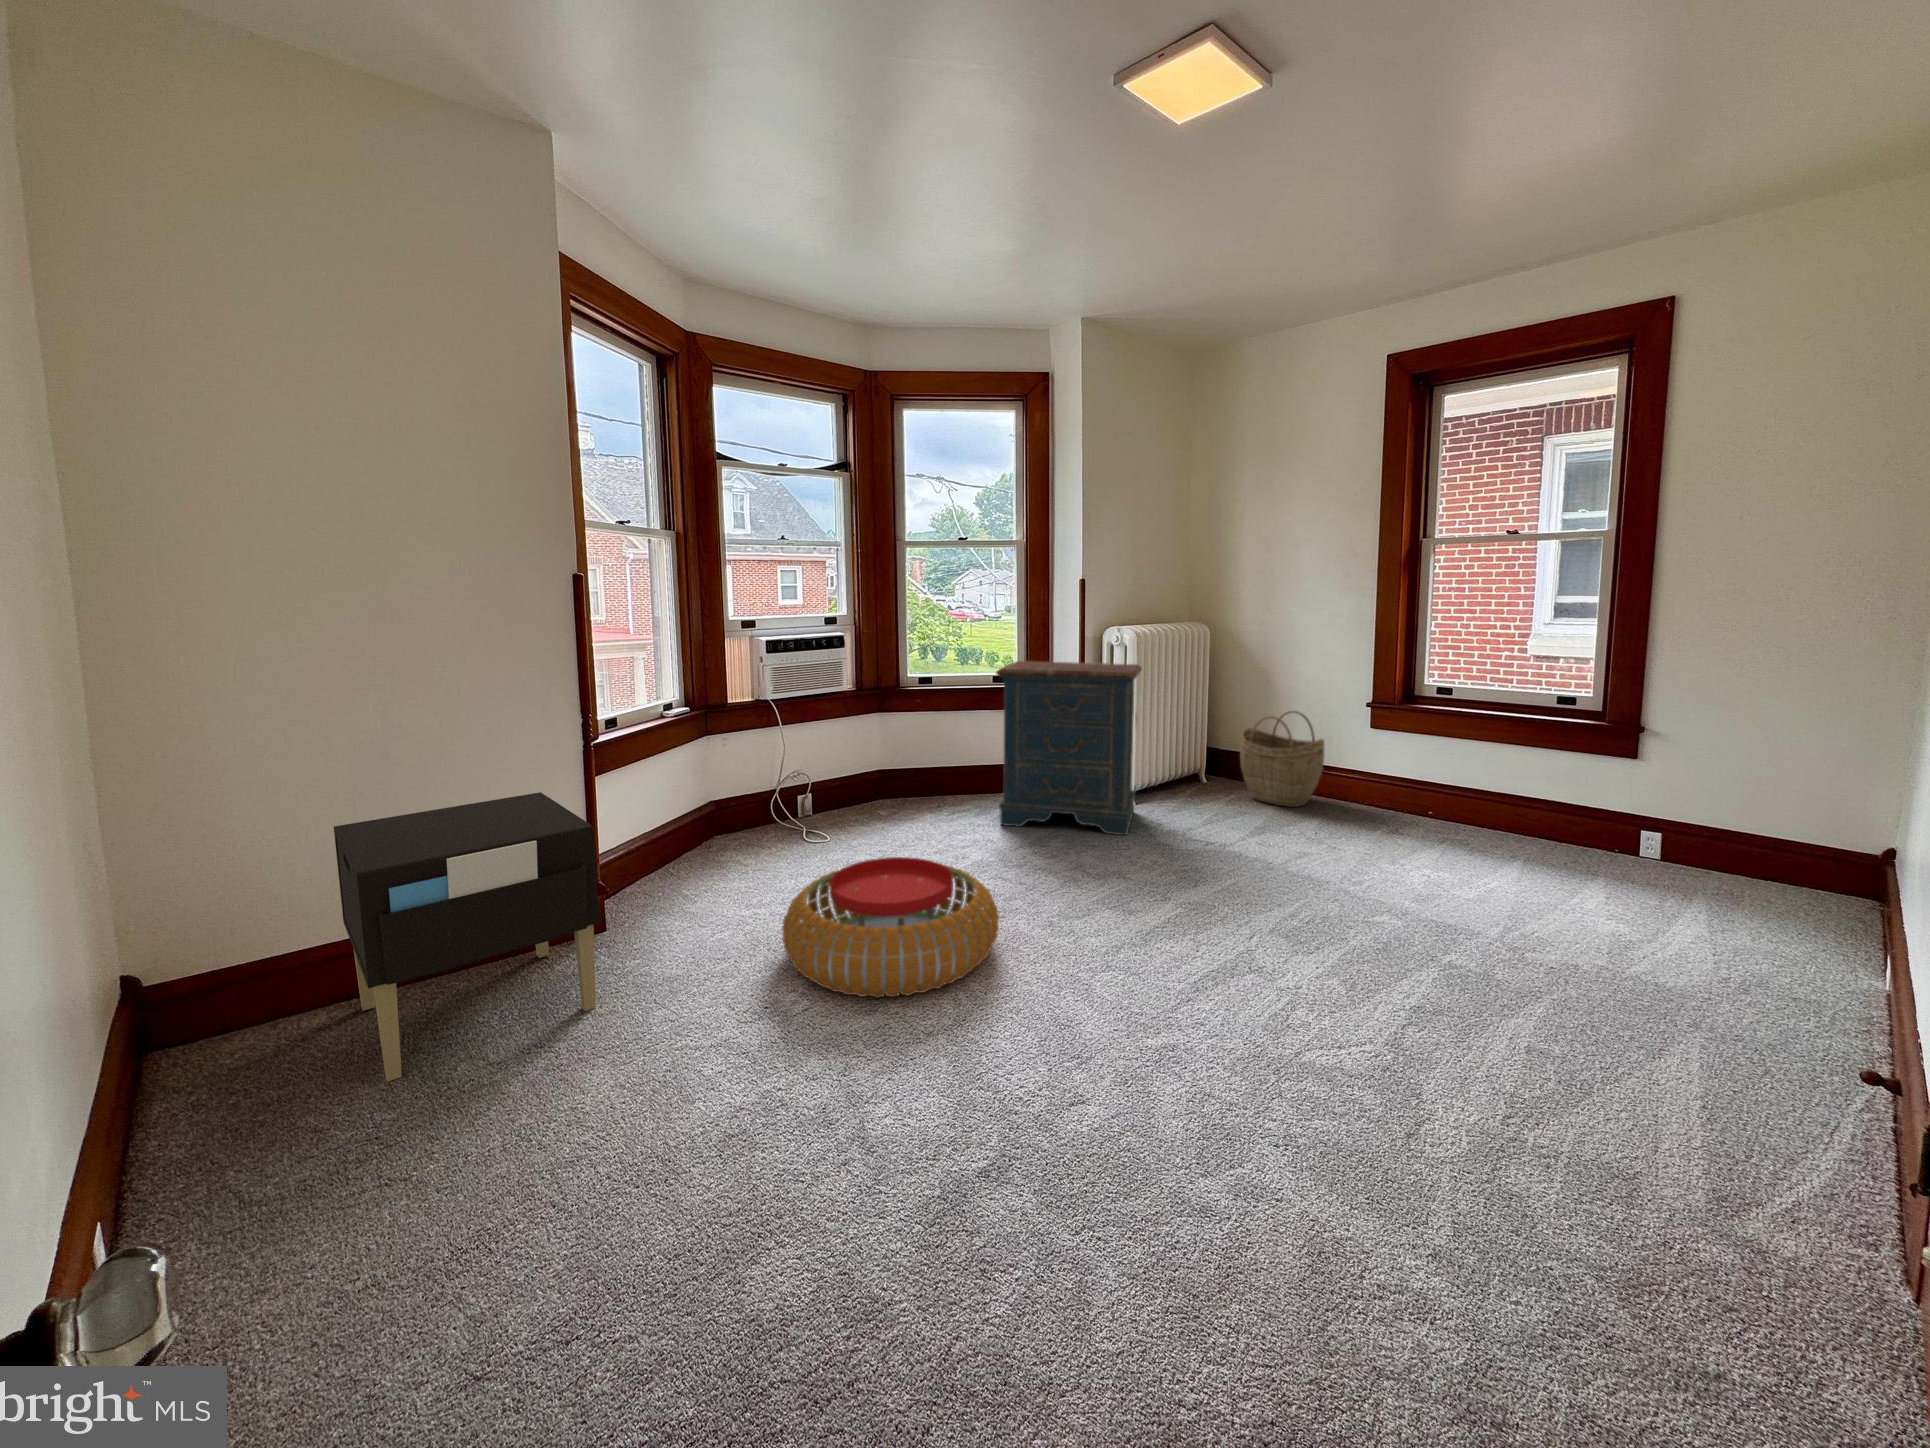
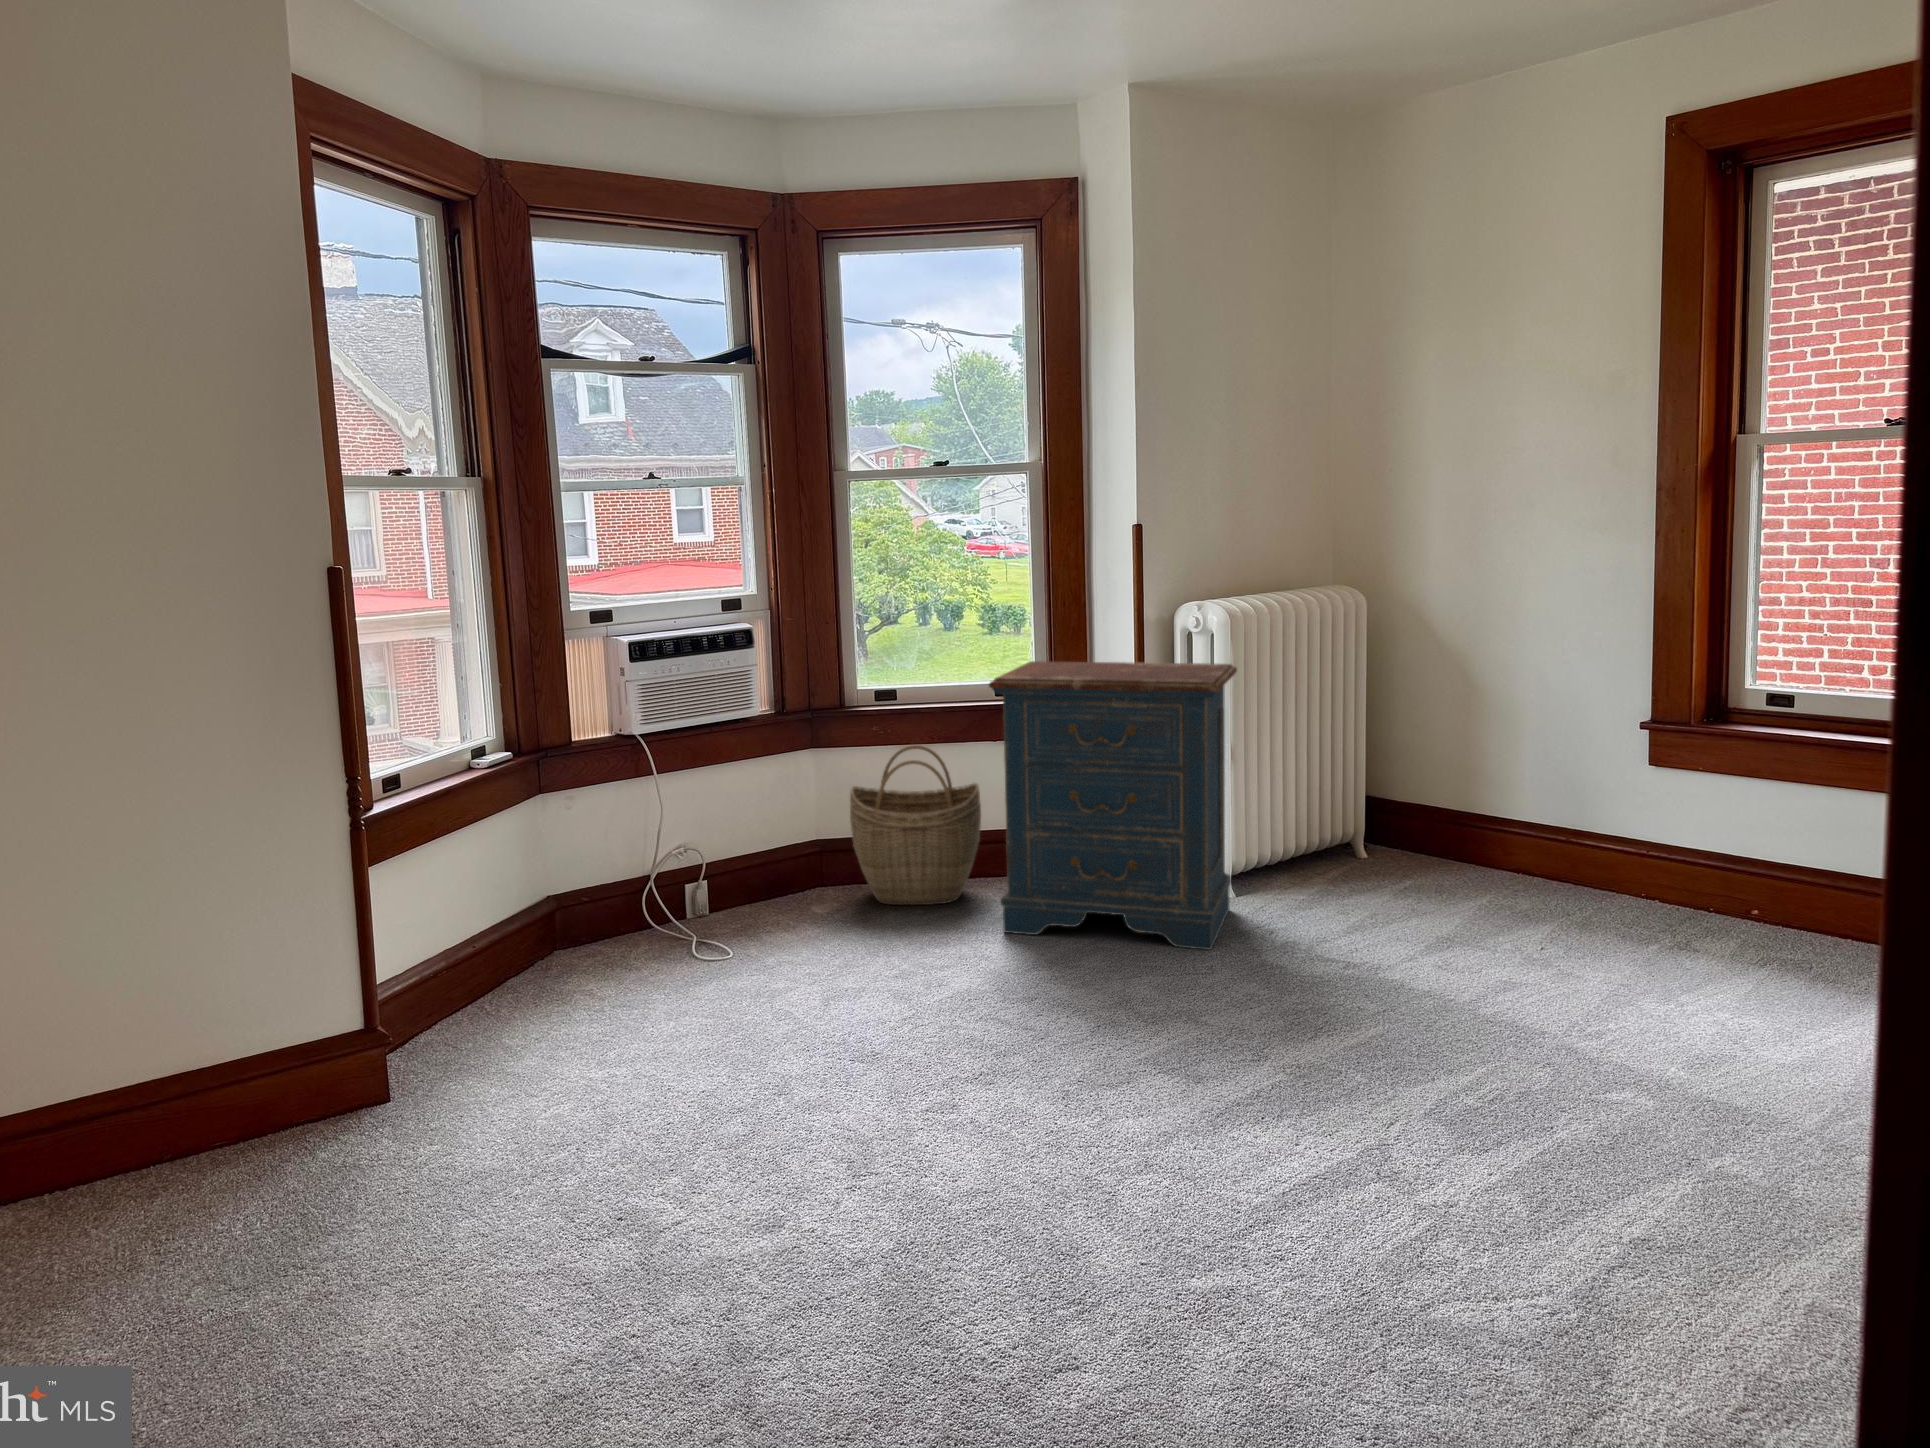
woven basket: present [1240,711,1324,807] -> present [850,745,981,905]
nightstand: present [334,792,599,1082] -> none [19,894,379,1306]
pouf: present [782,857,999,998] -> none [644,990,974,1206]

